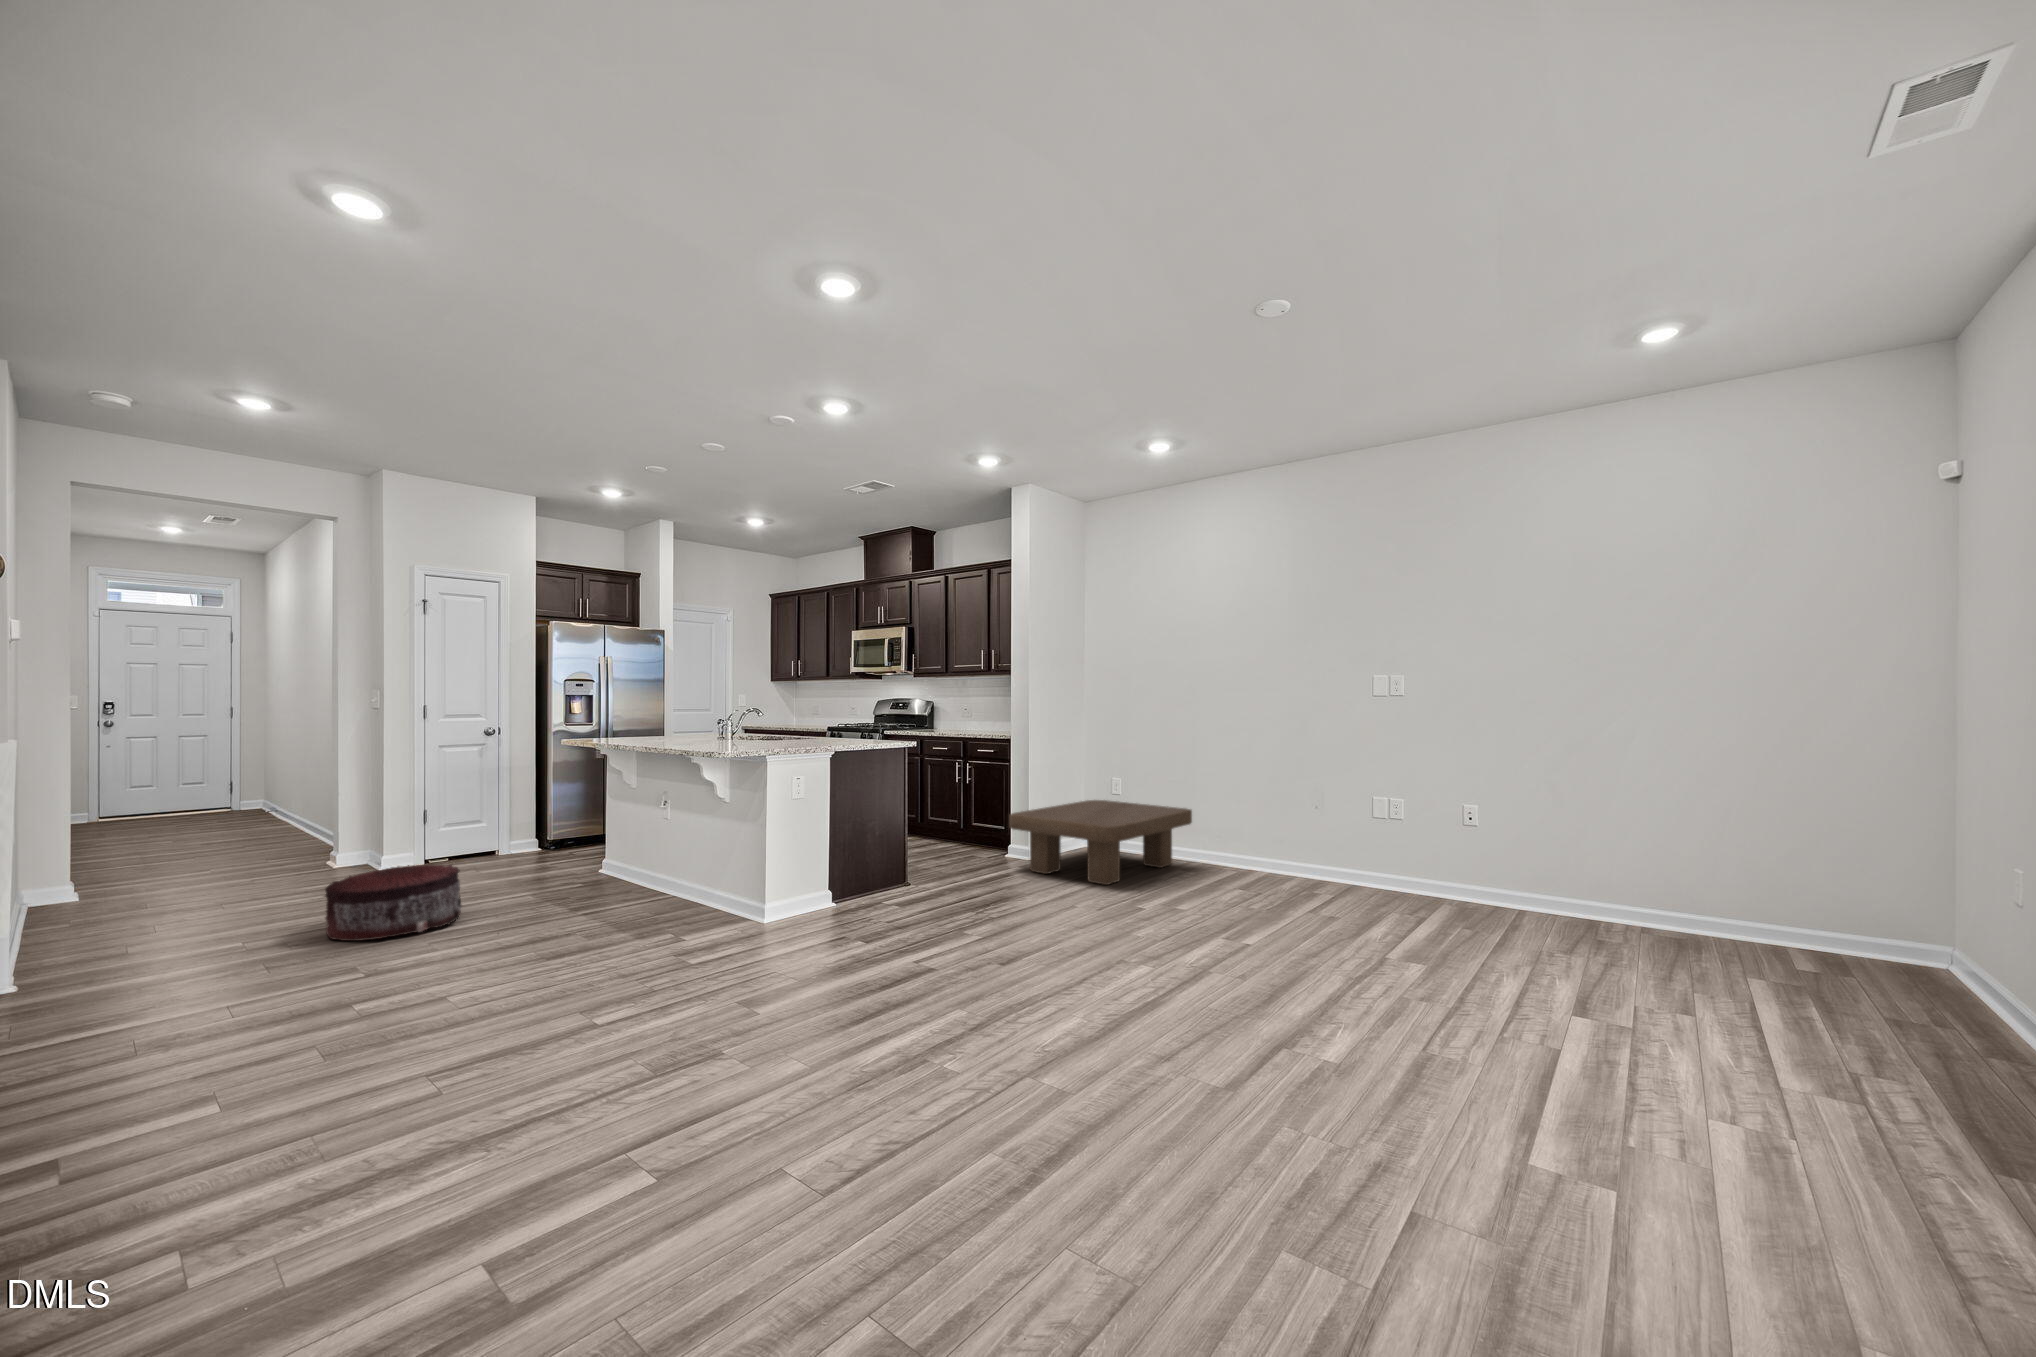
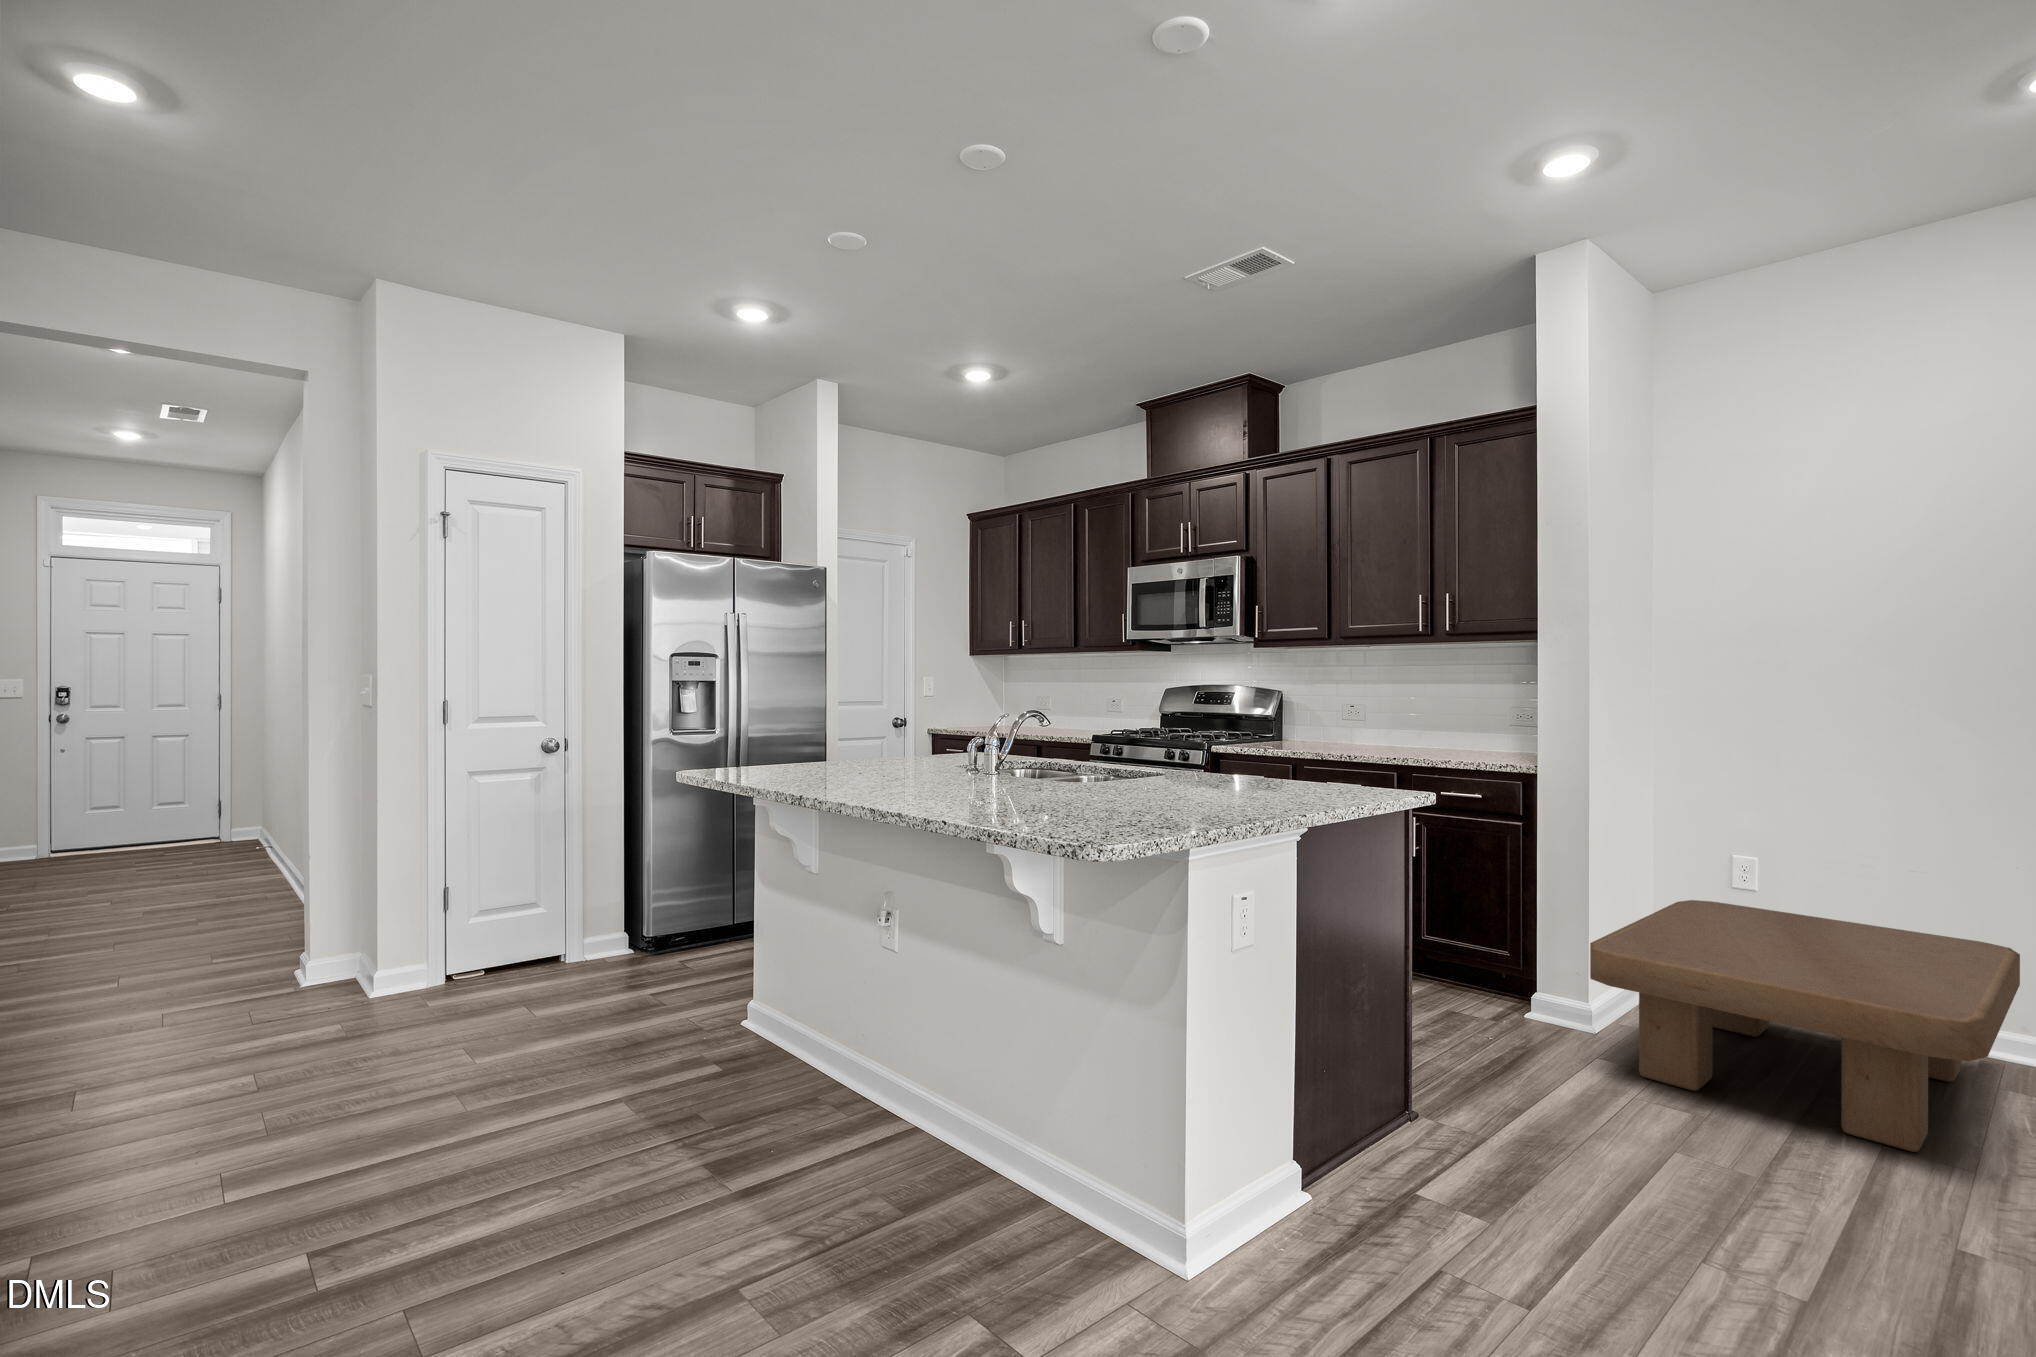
pouf: present [325,865,462,941] -> none [172,1055,474,1285]

